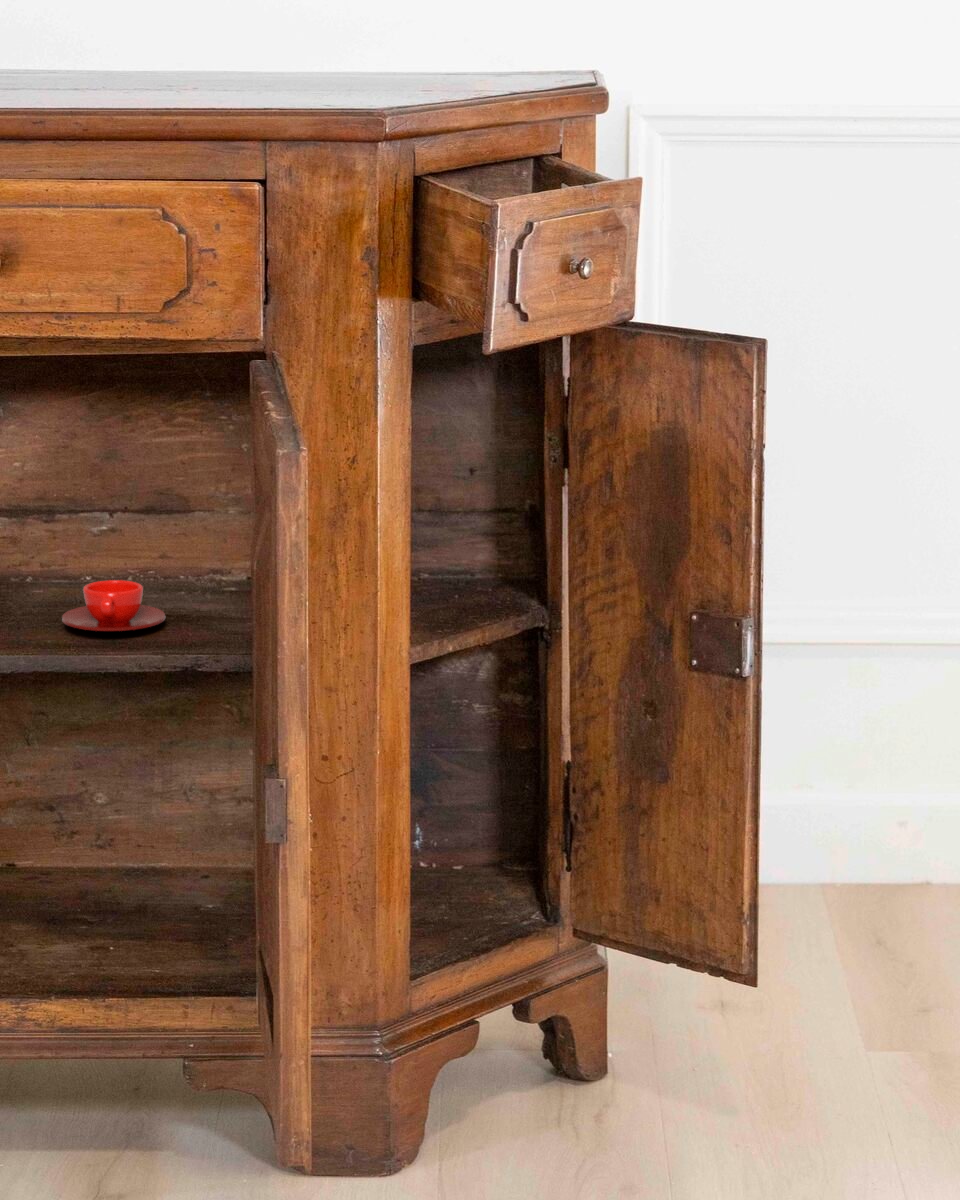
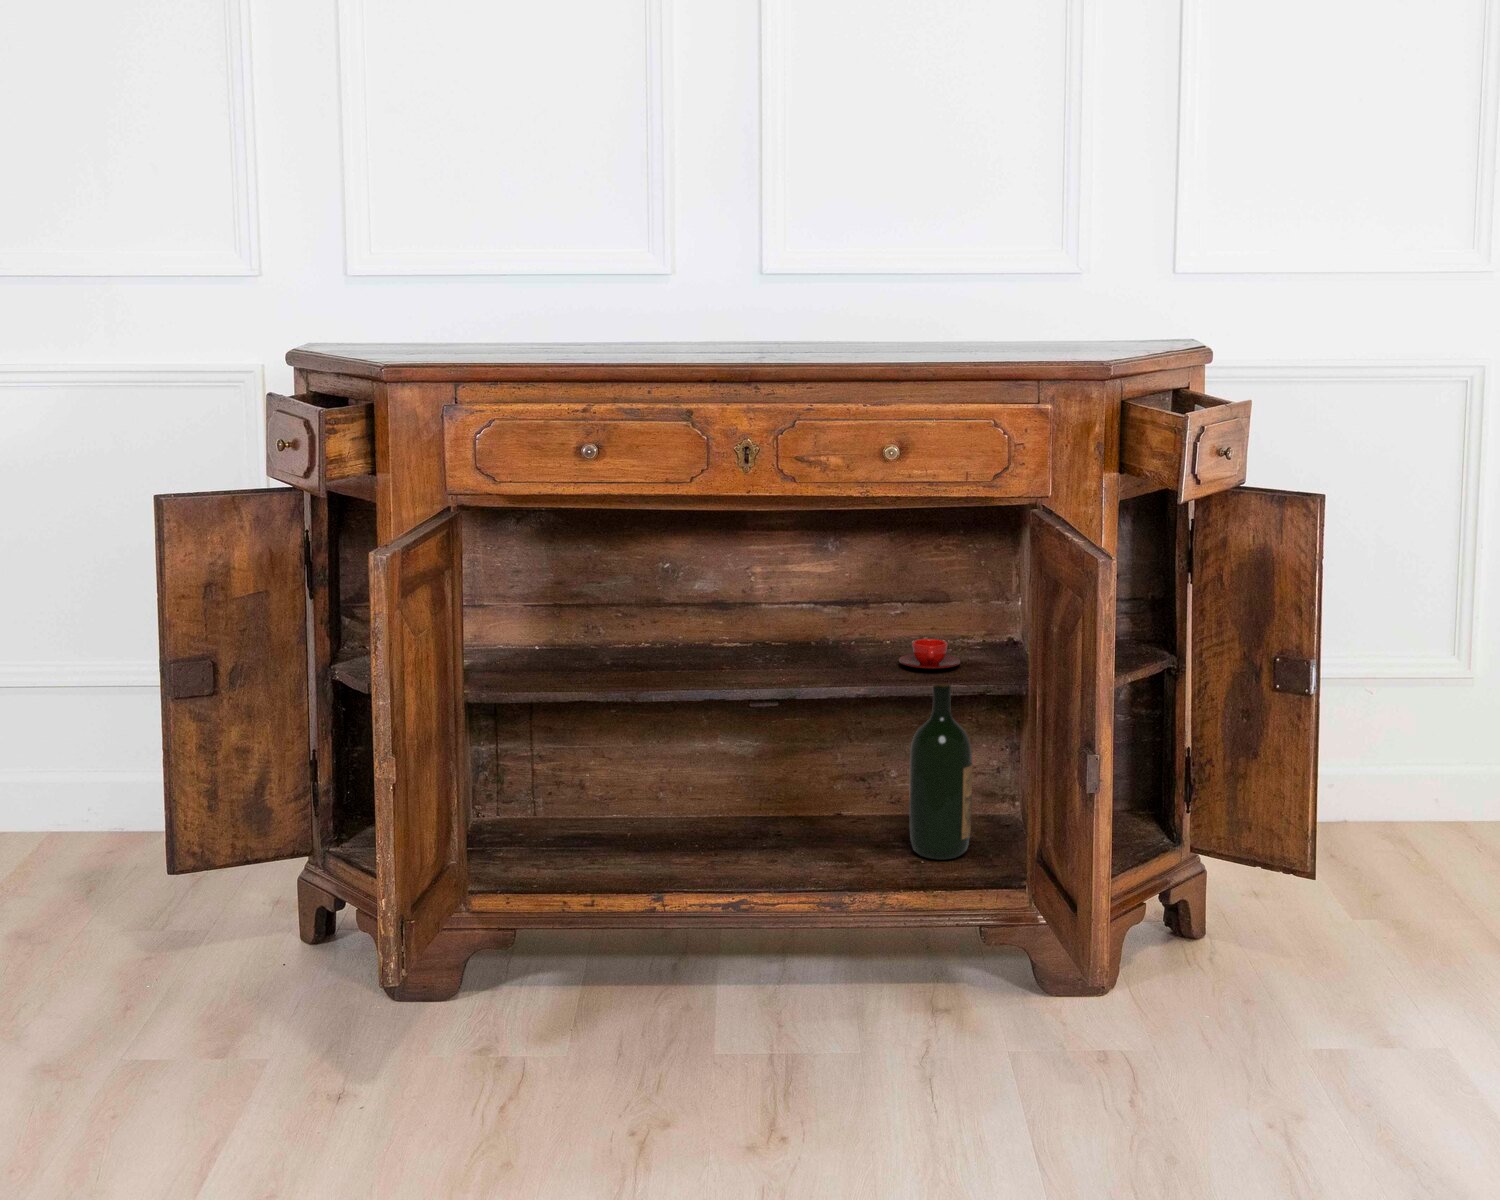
wine bottle: none [84,642,190,949] -> present [909,684,973,859]

